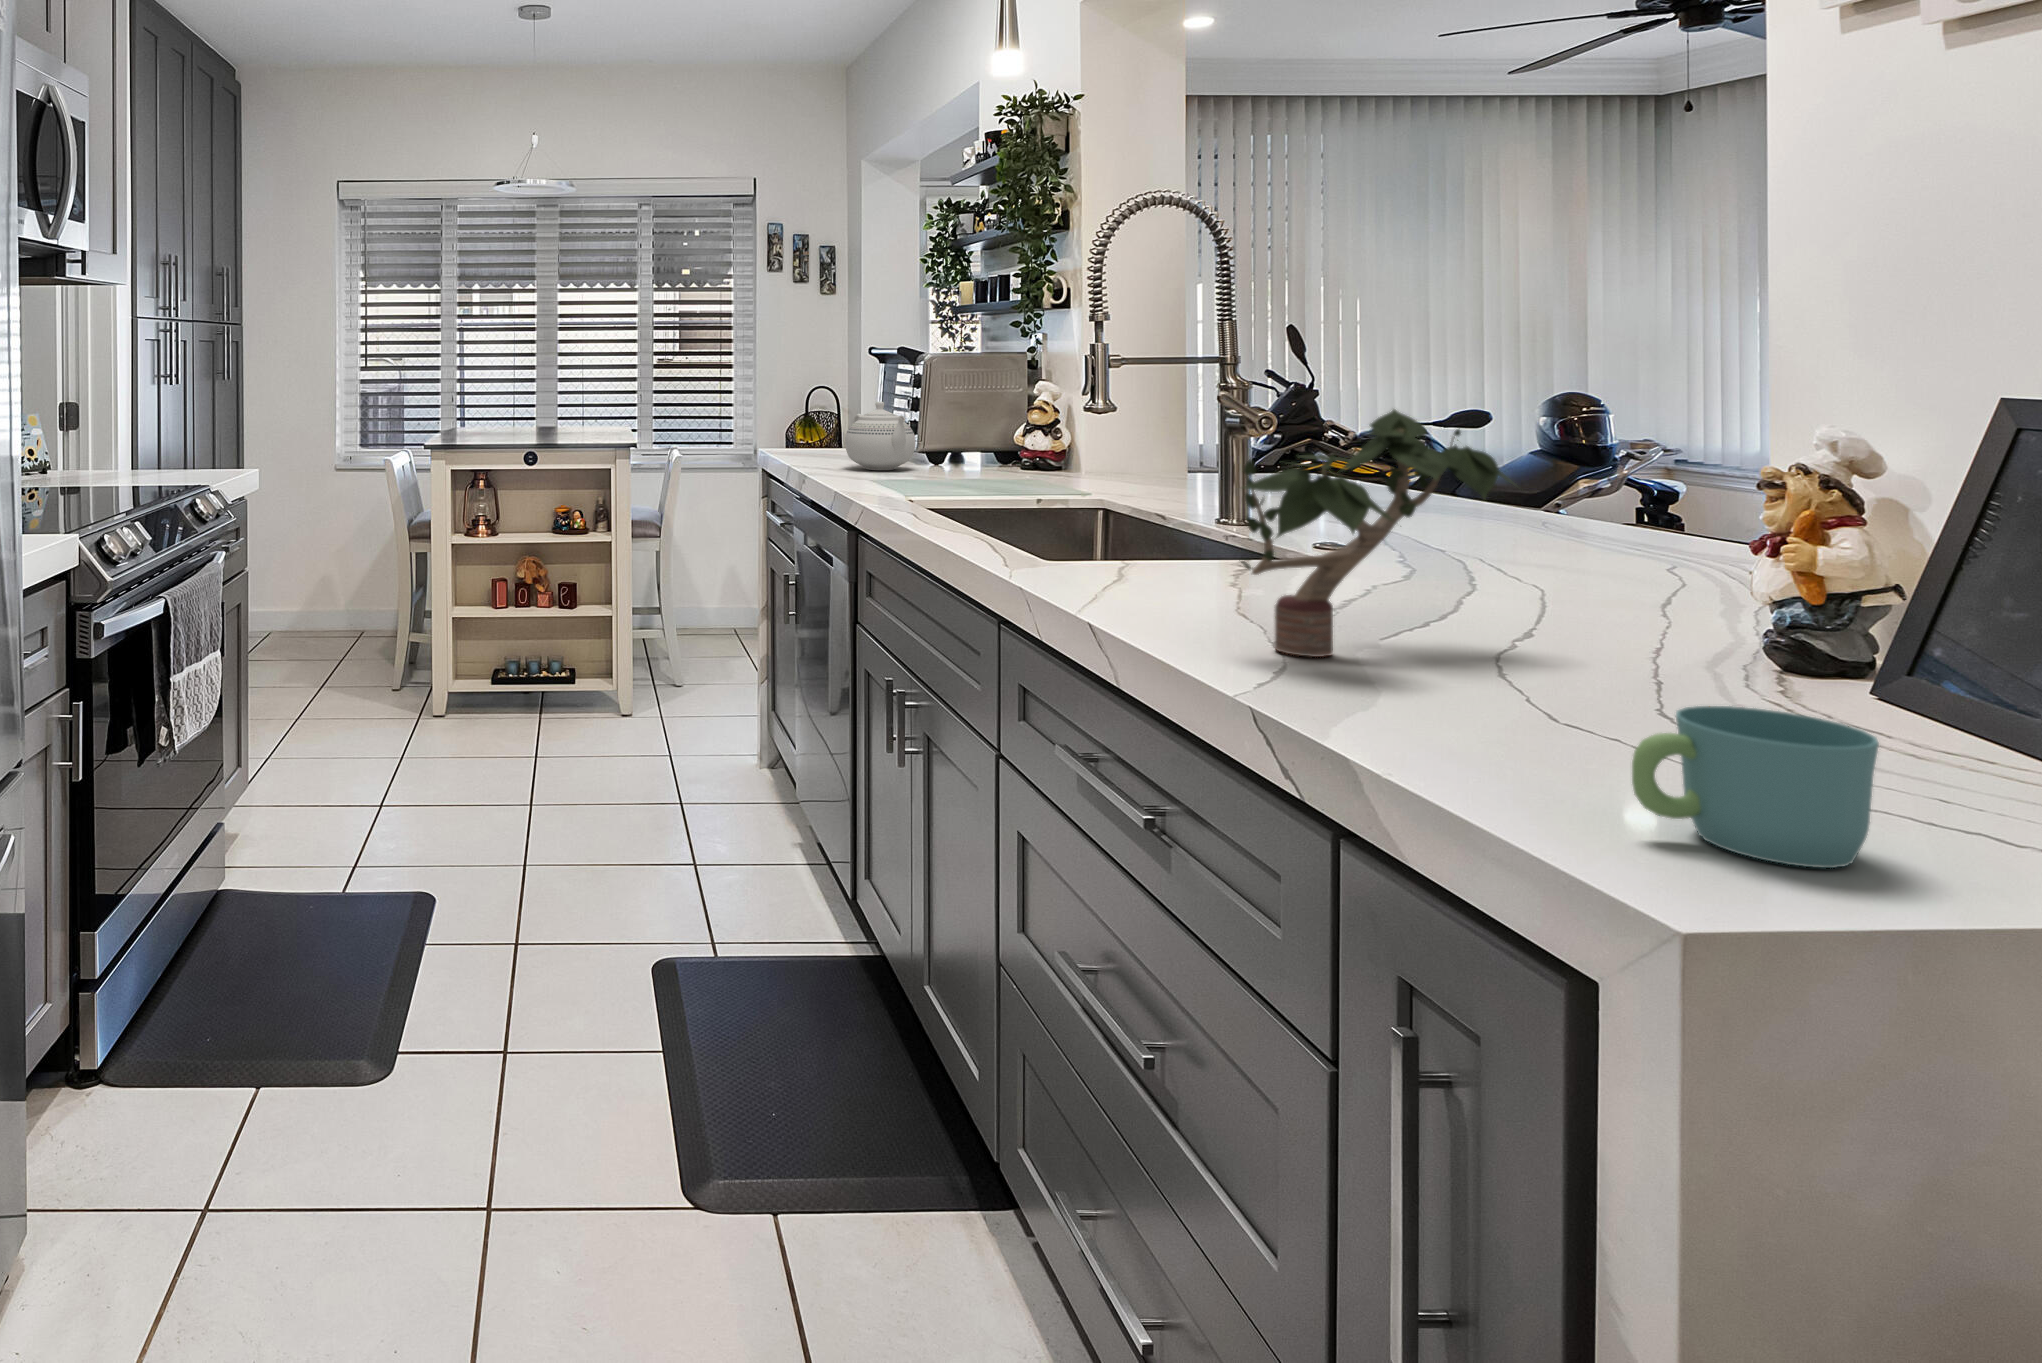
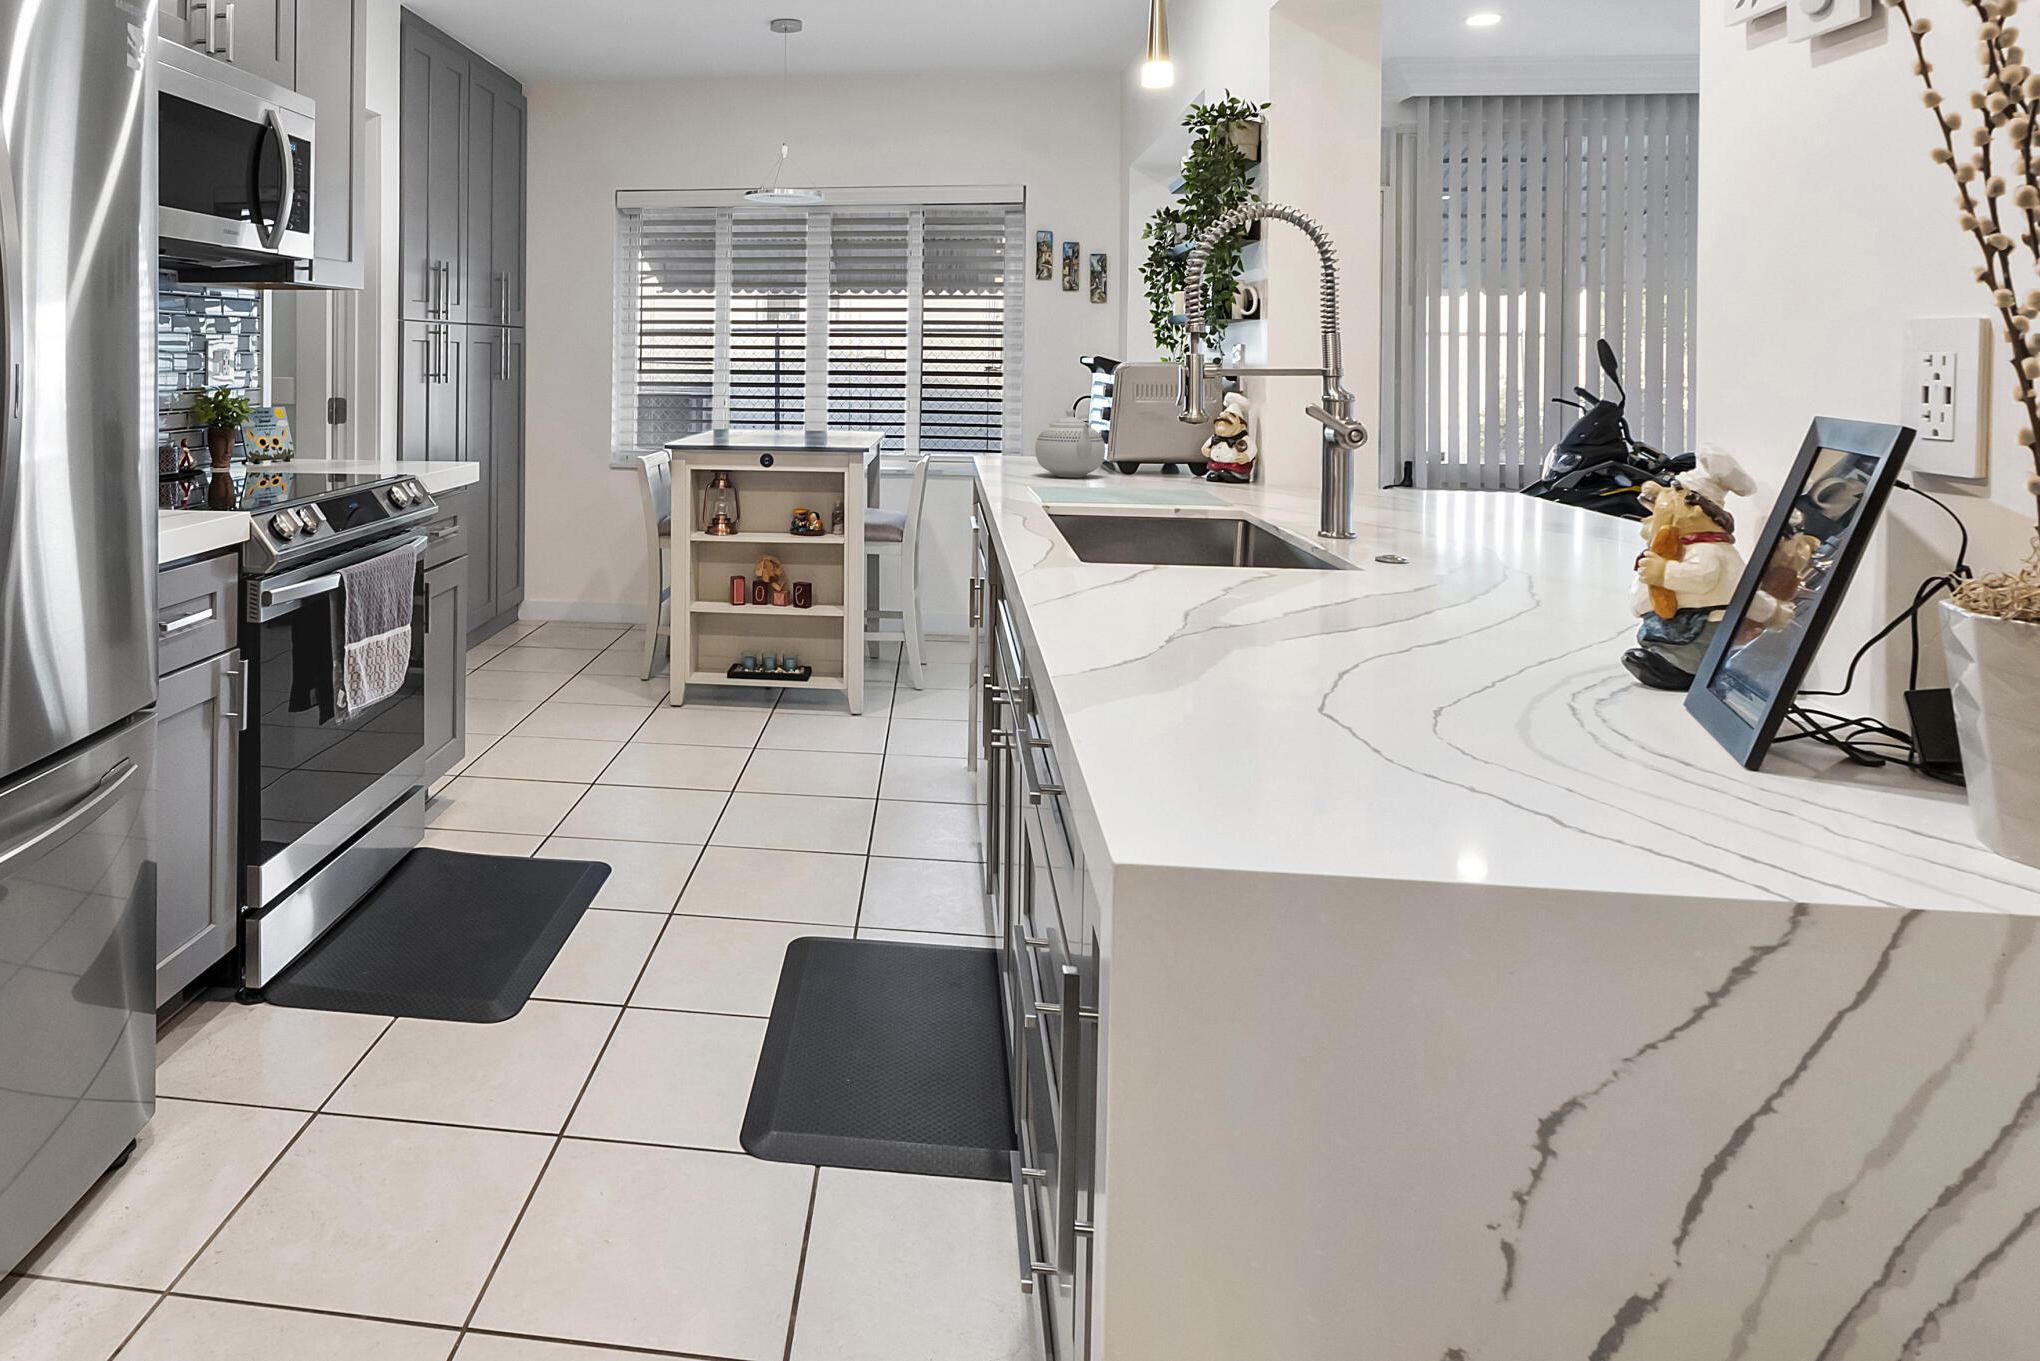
potted plant: present [1242,409,1514,657] -> none [1121,410,1444,648]
mug: present [1632,706,1879,868] -> none [1247,681,1437,822]

